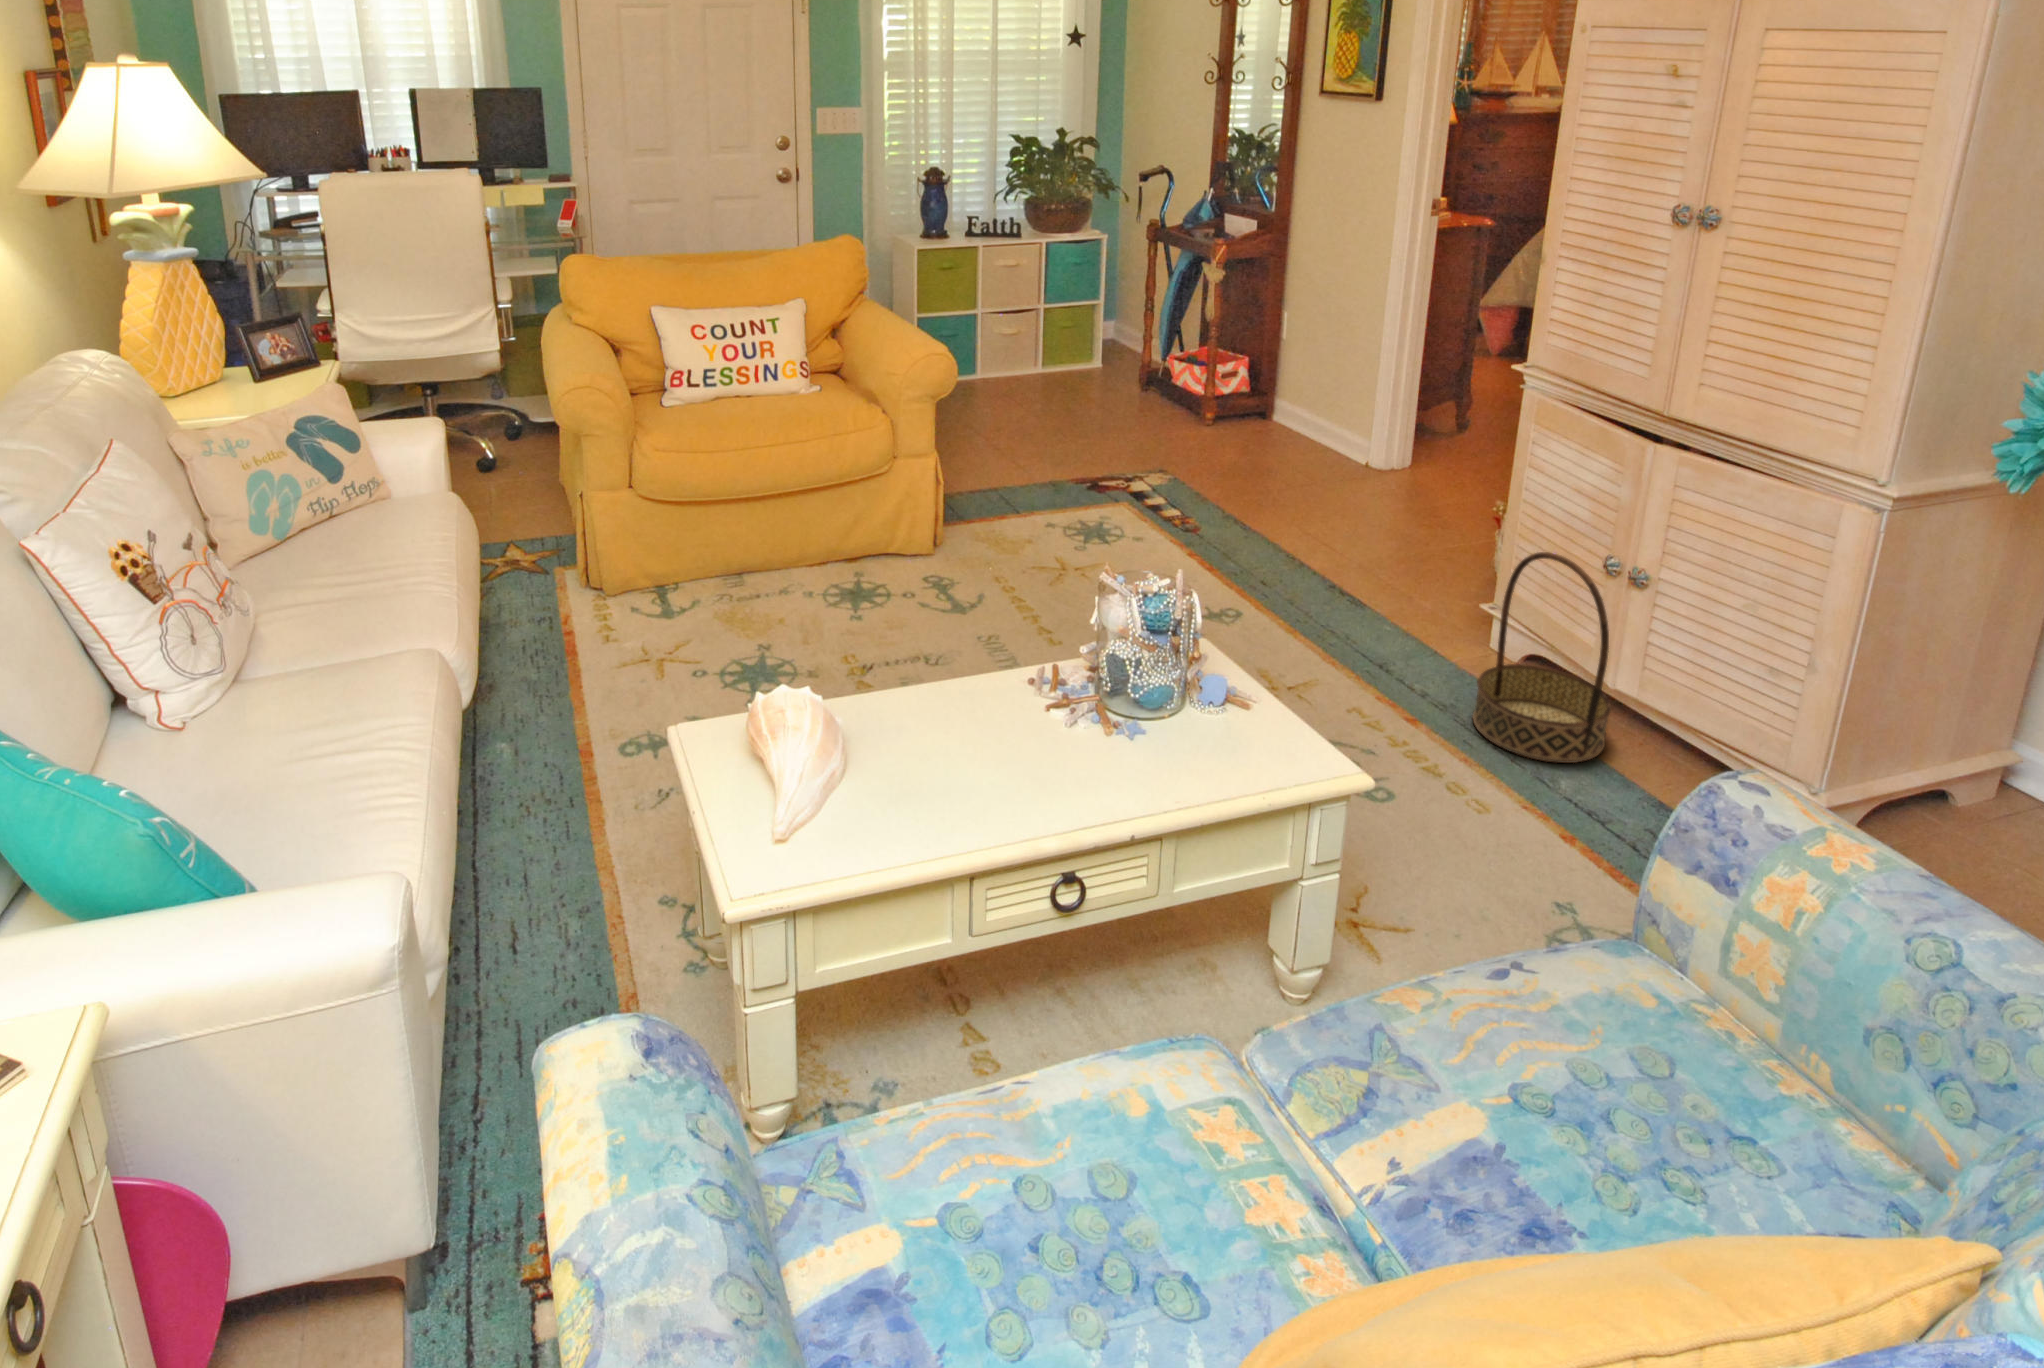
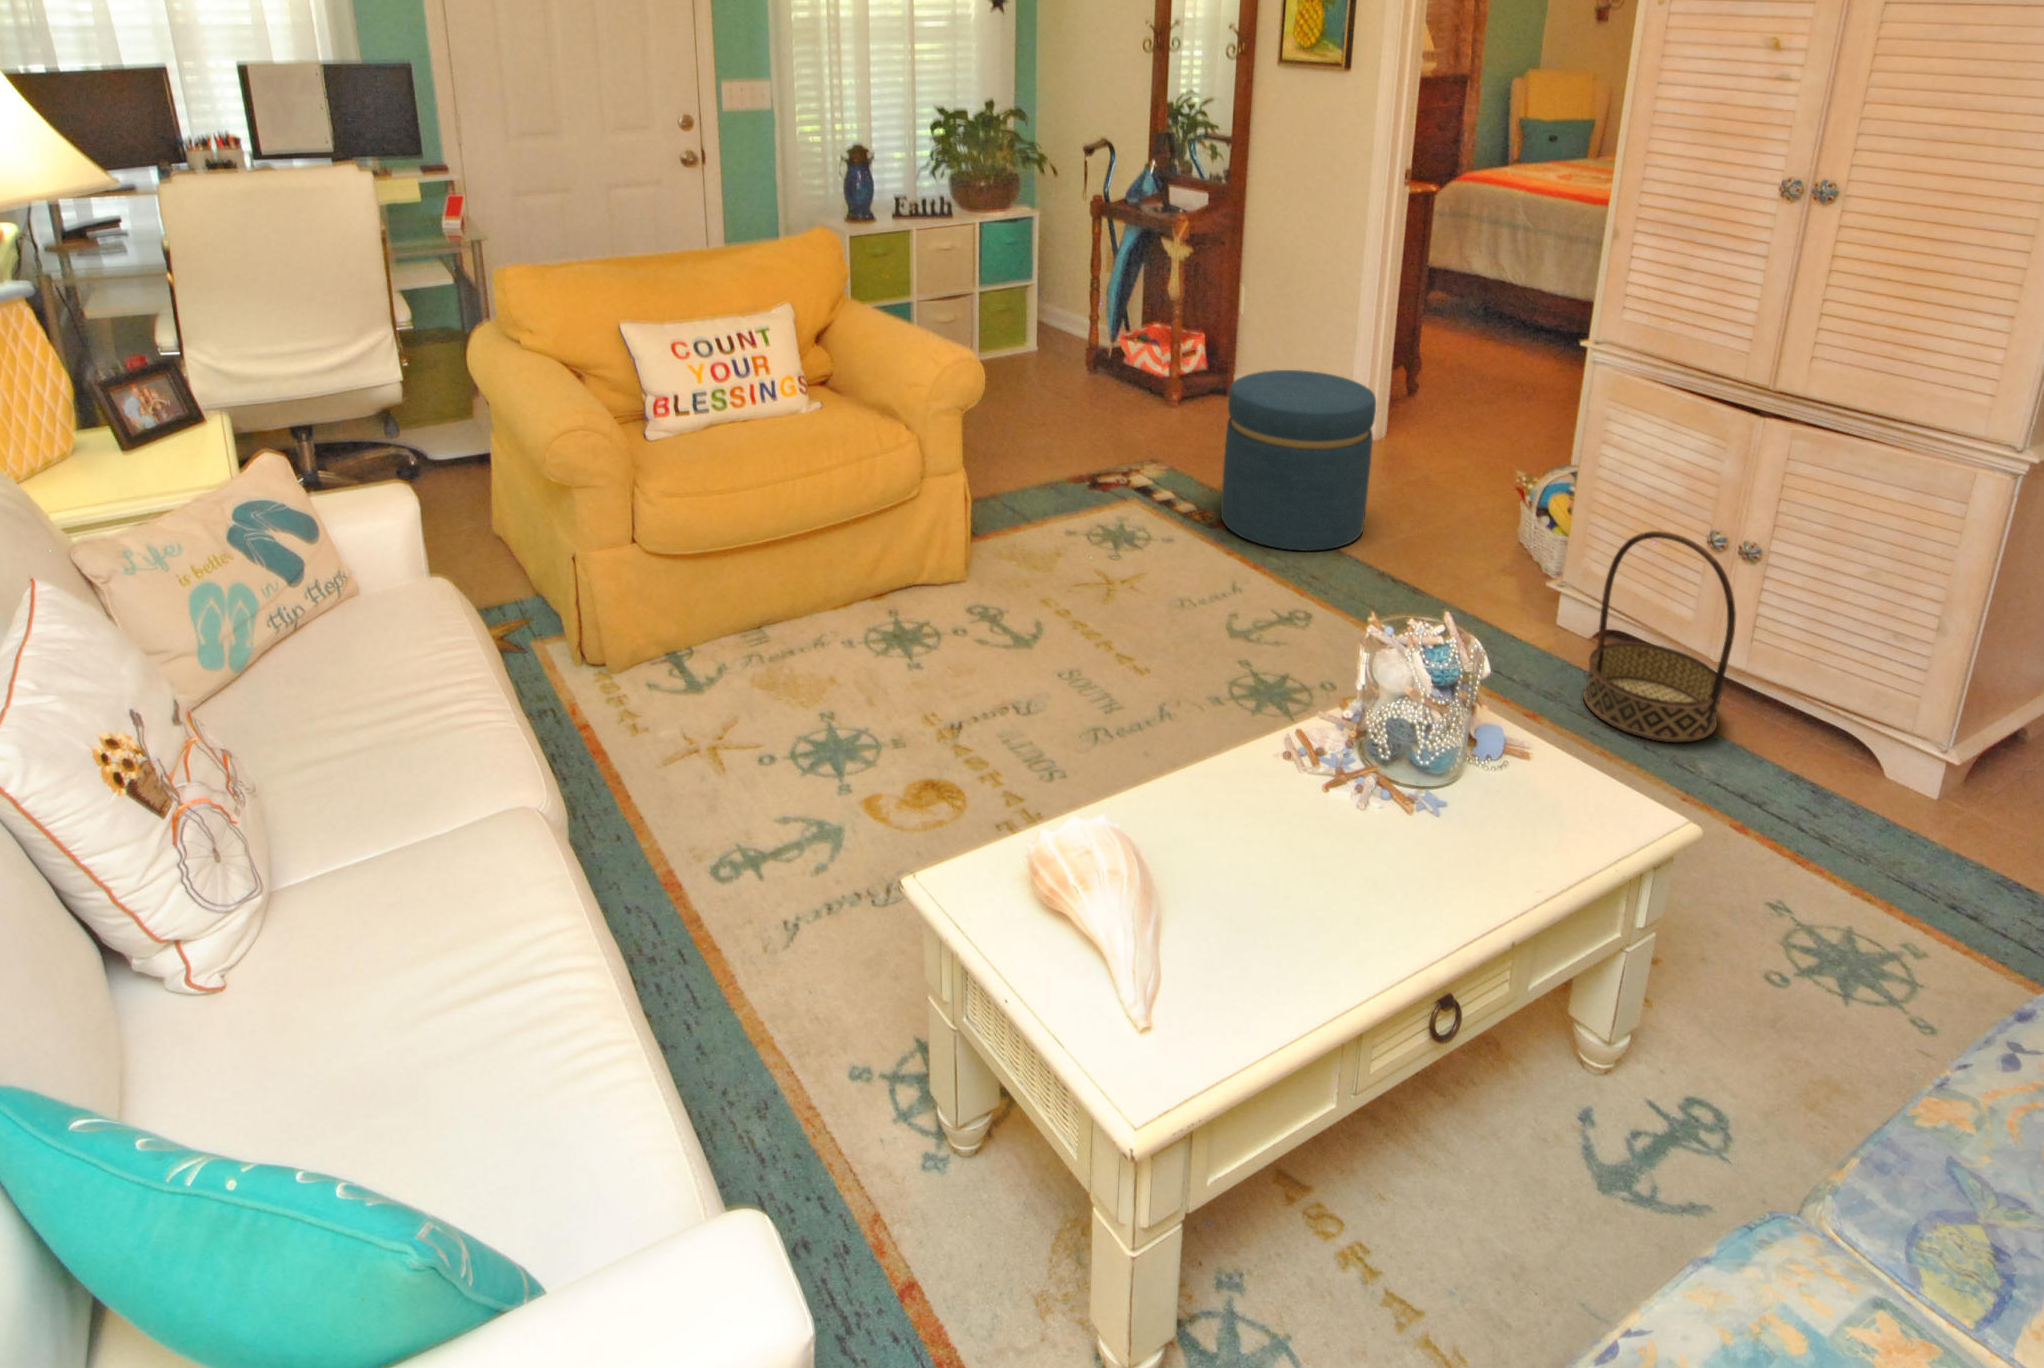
ottoman: none [1198,389,1350,562] -> present [1221,370,1376,551]

